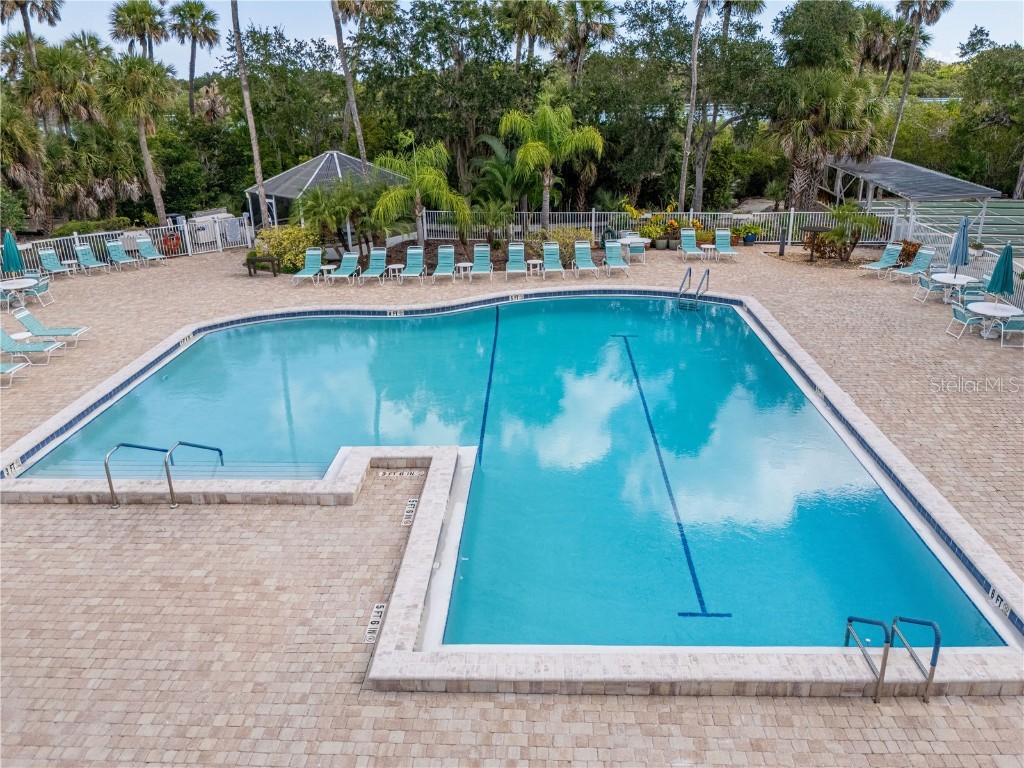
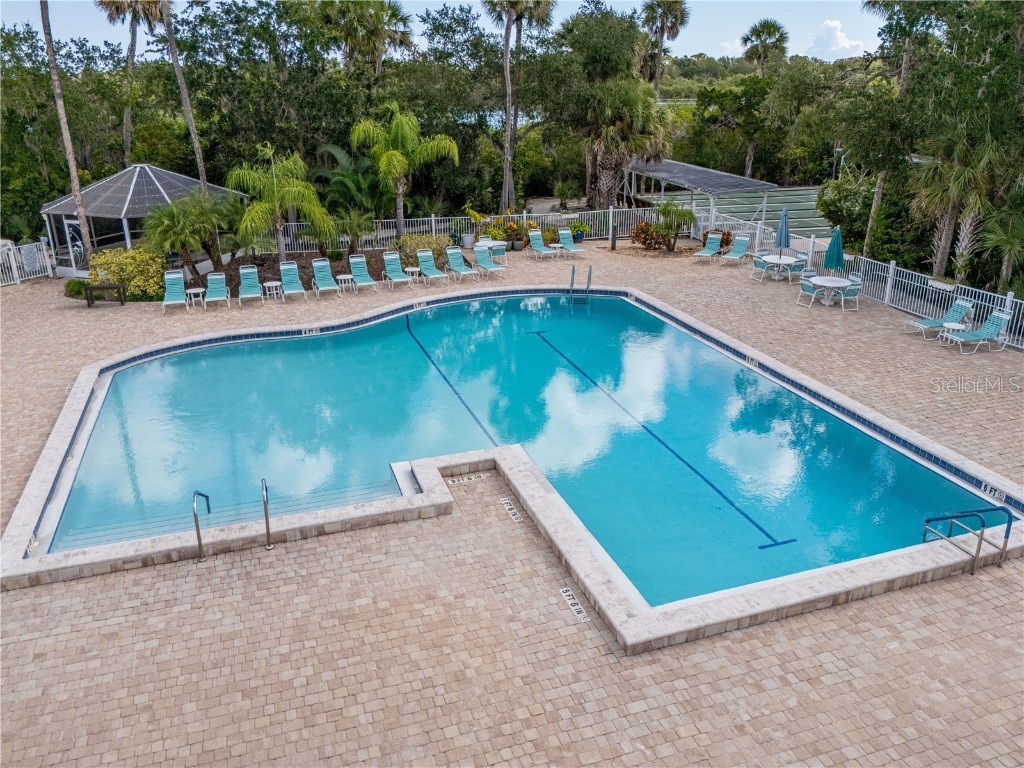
pedestal table: present [799,226,832,262] -> none [631,222,659,254]

